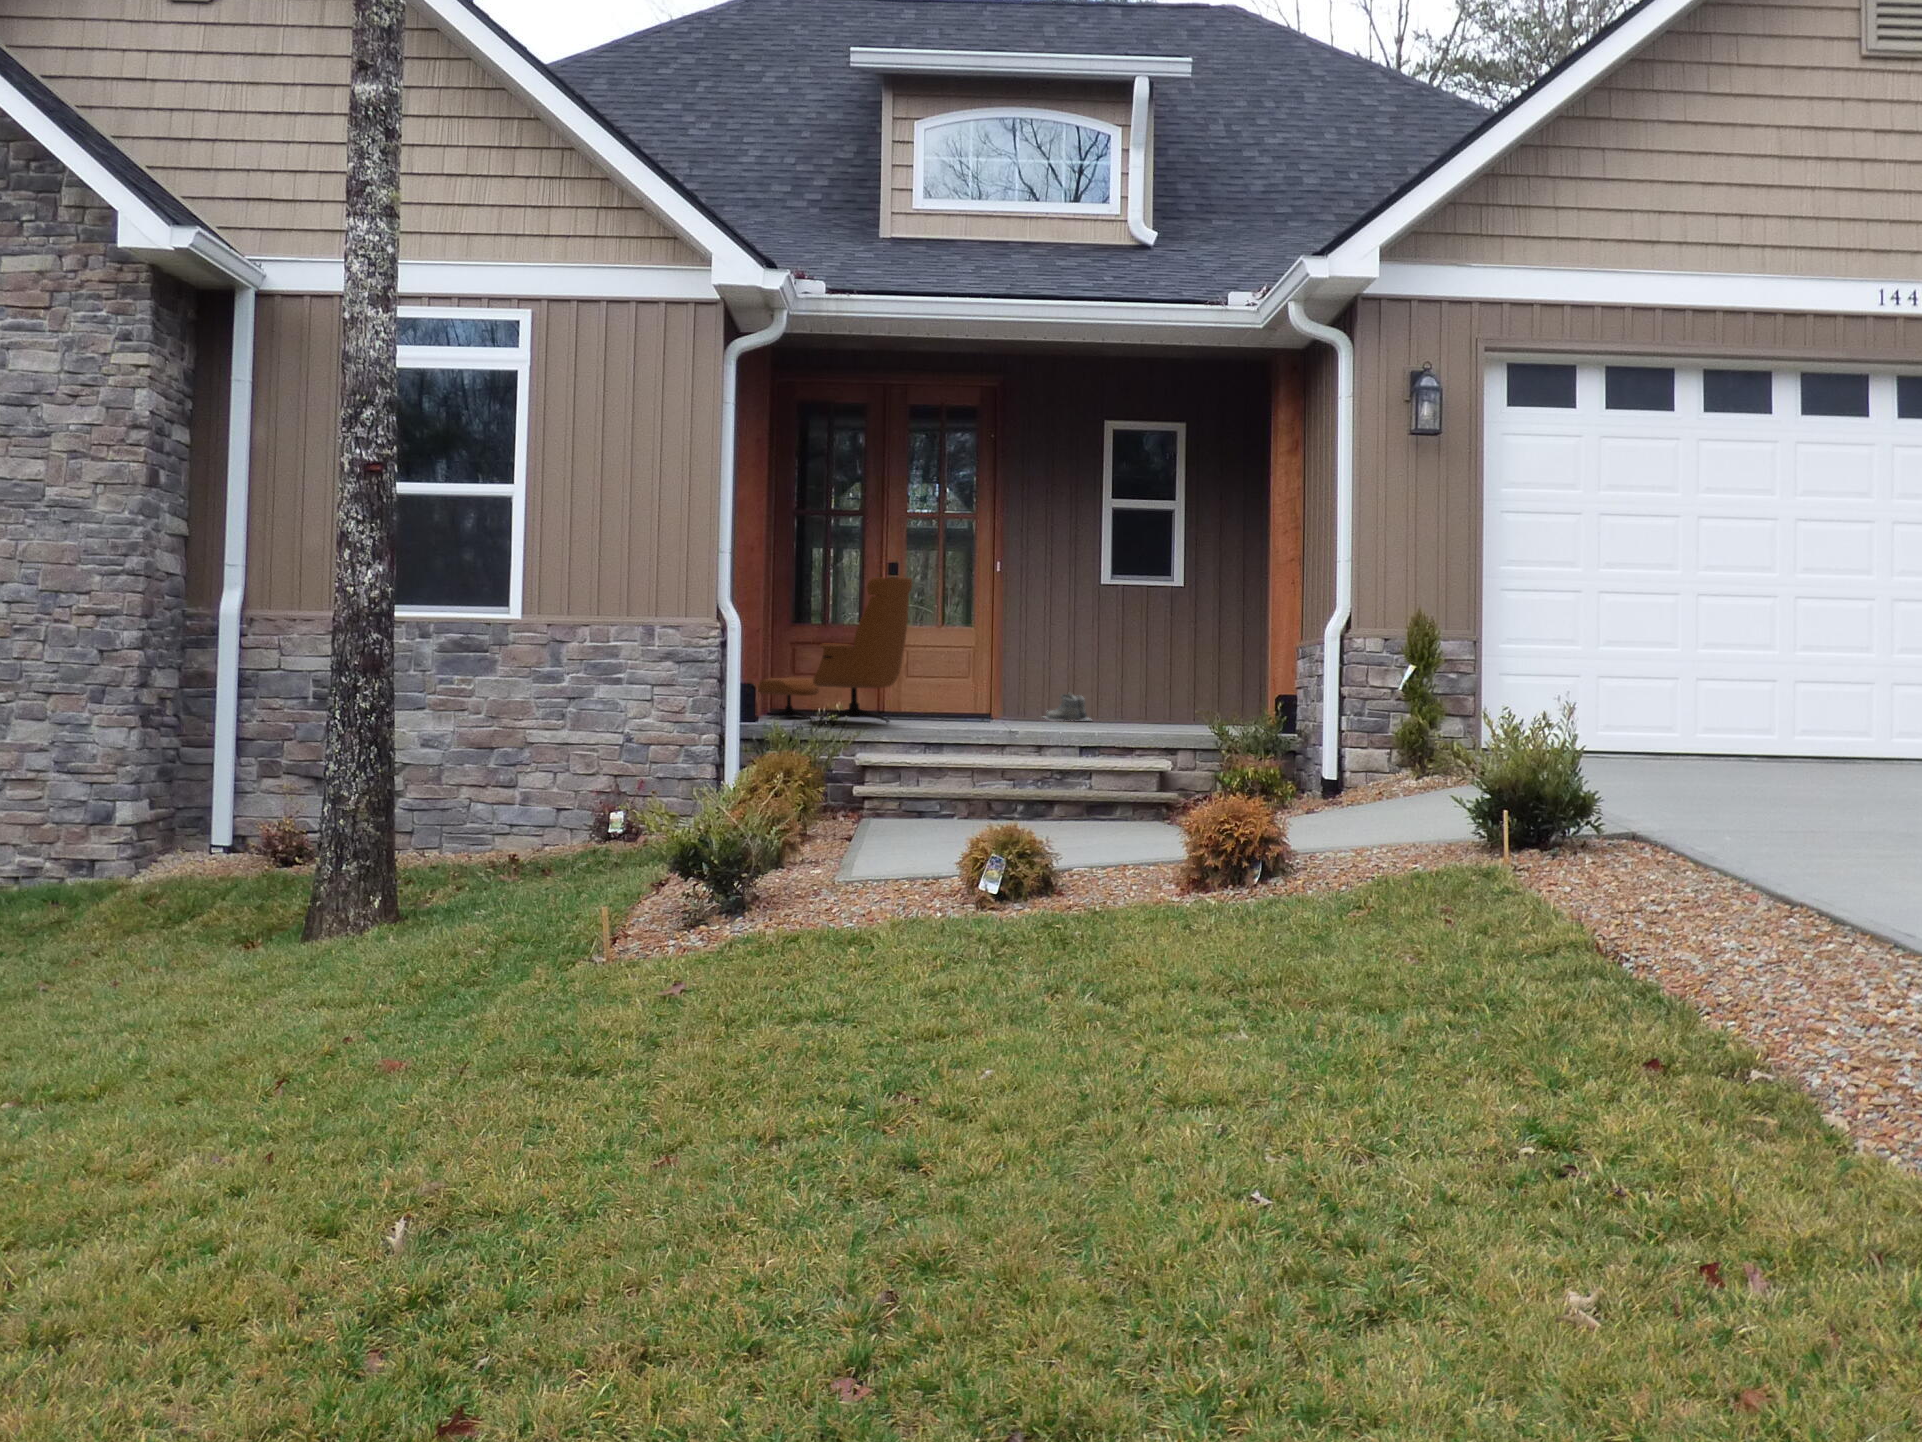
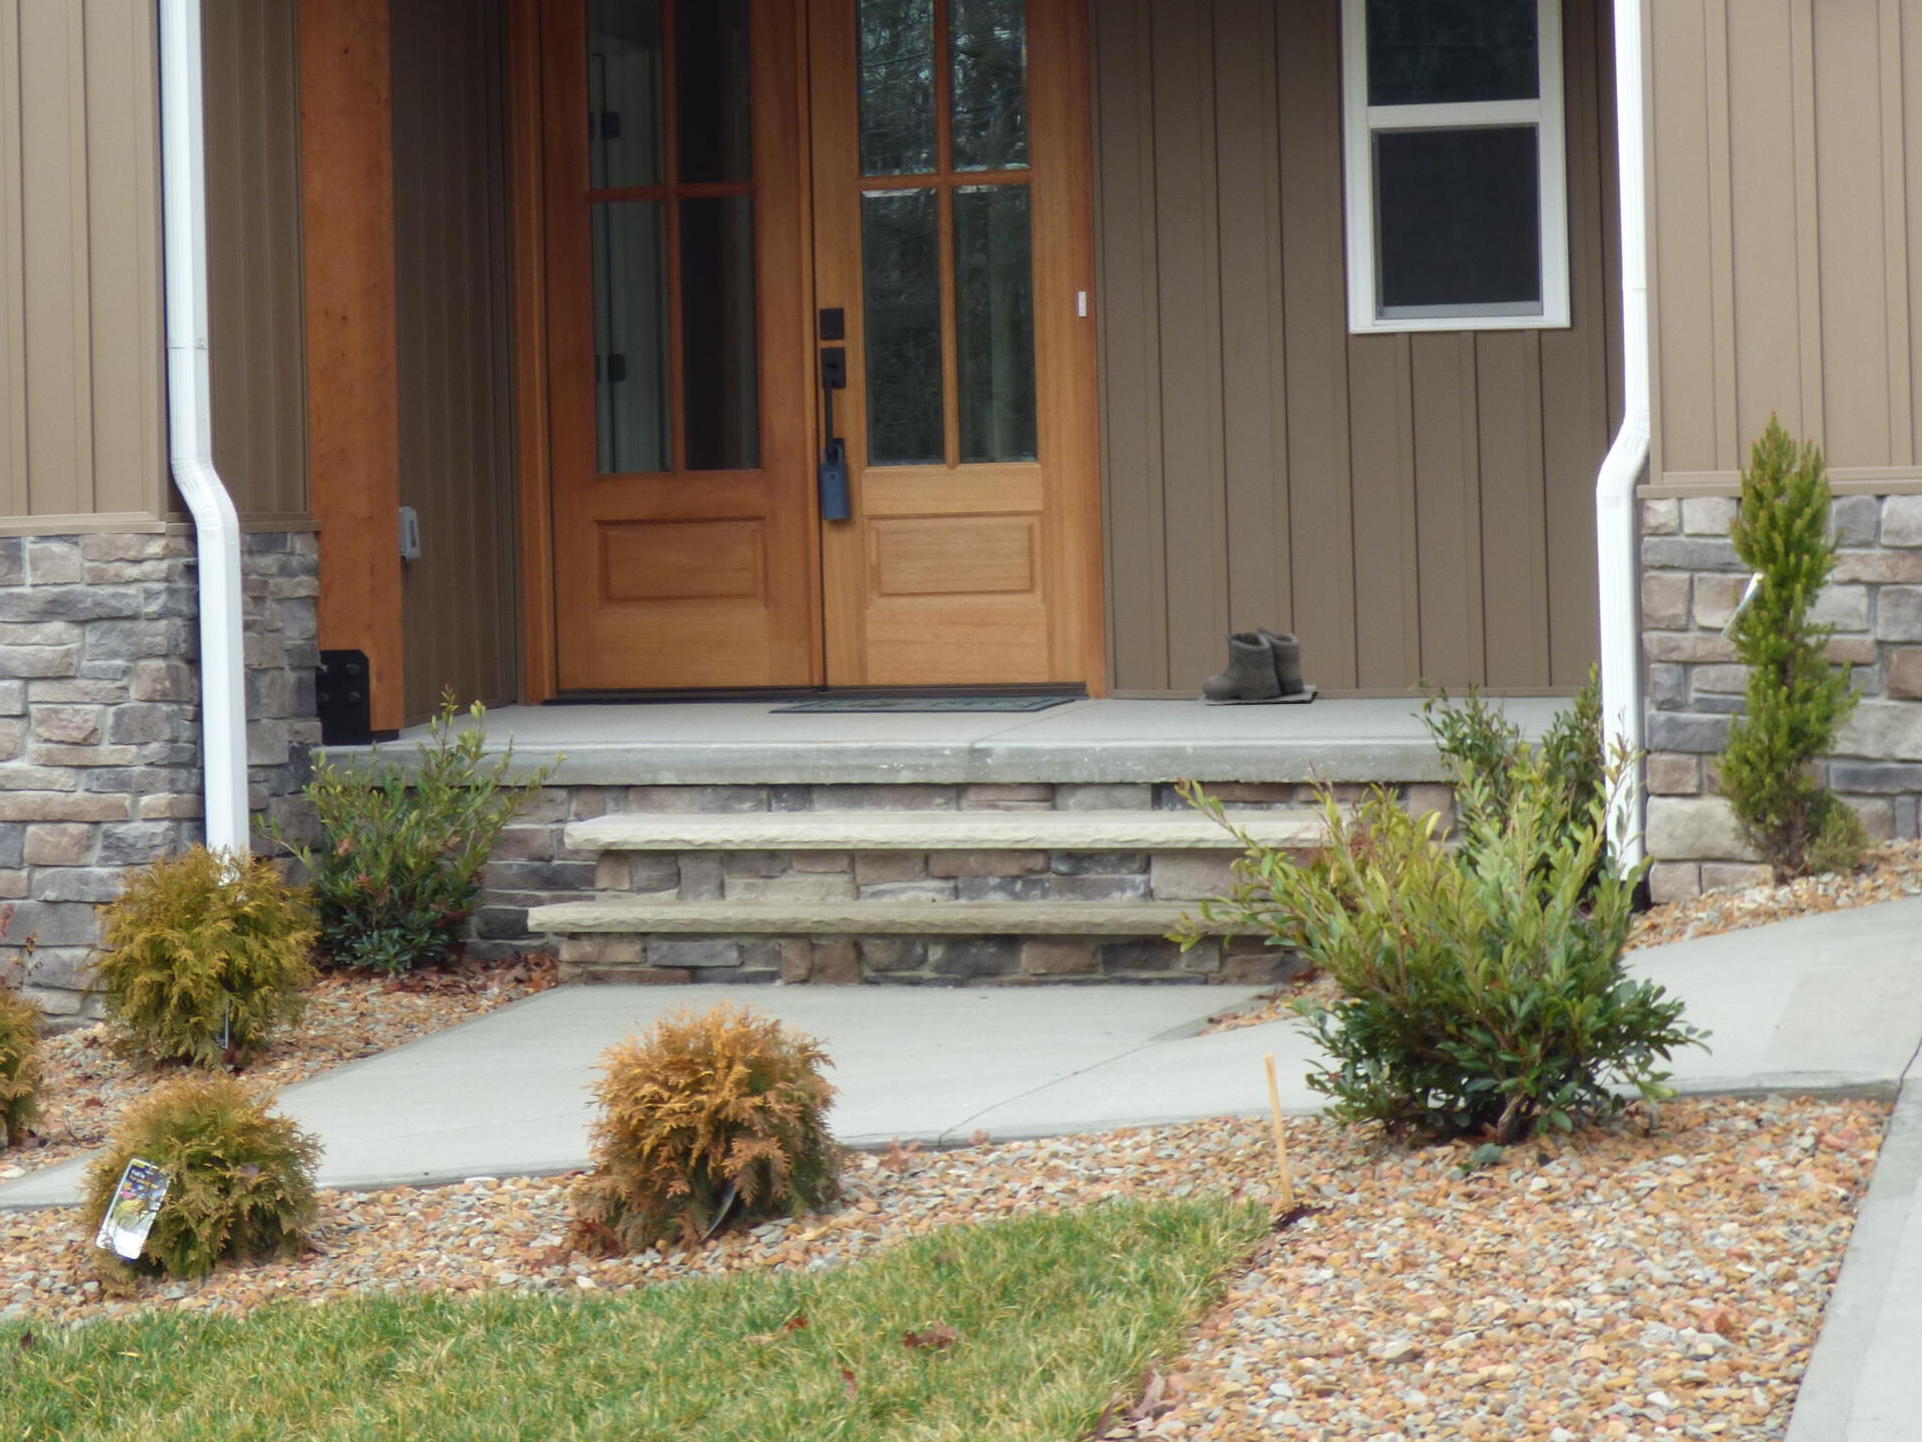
lounge chair: present [758,577,912,724] -> none [430,363,722,748]

